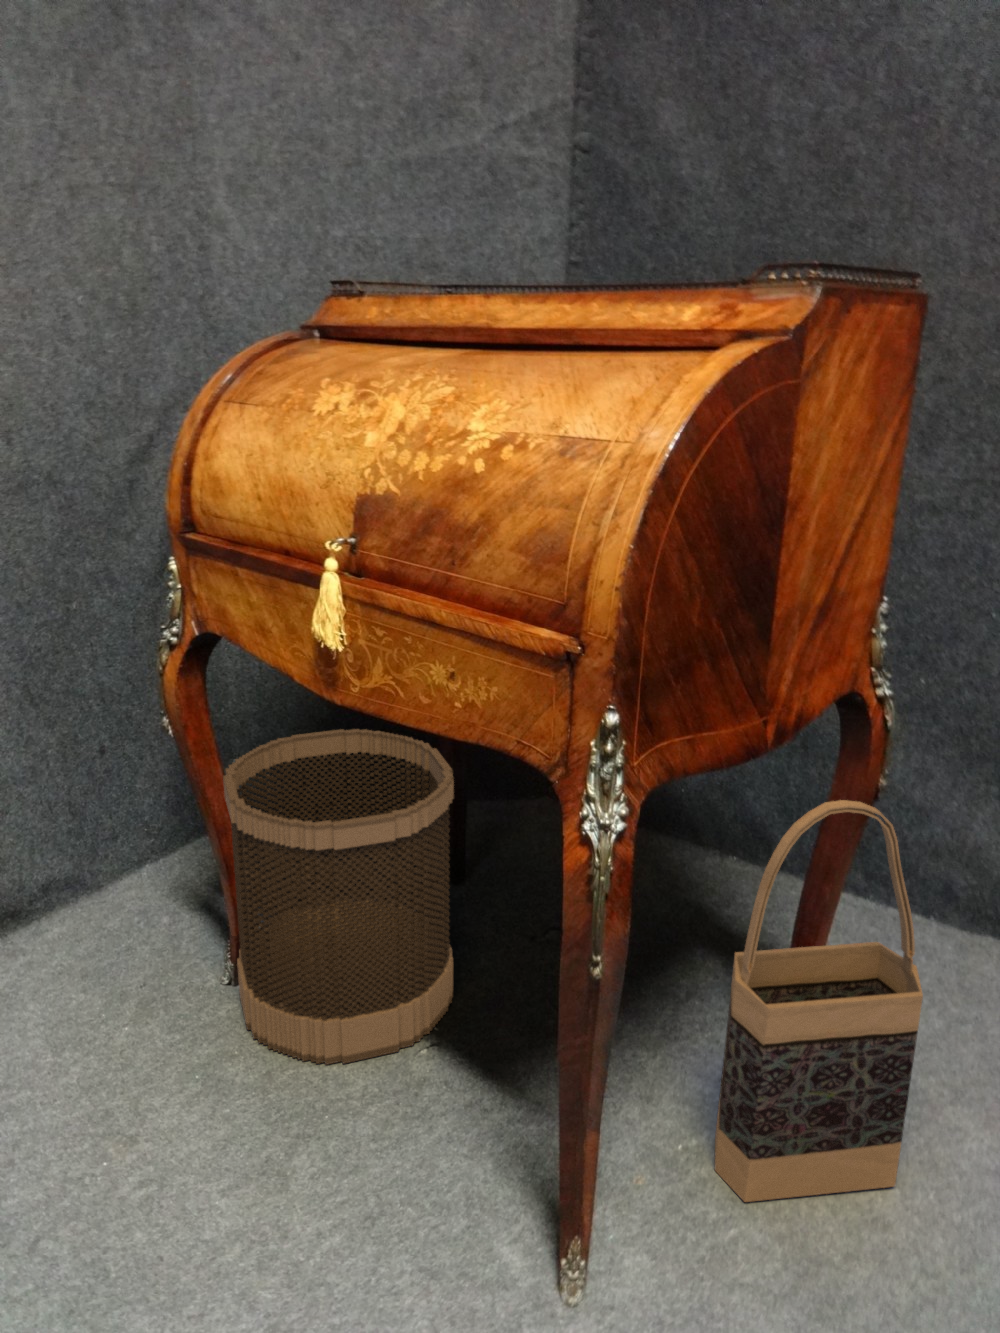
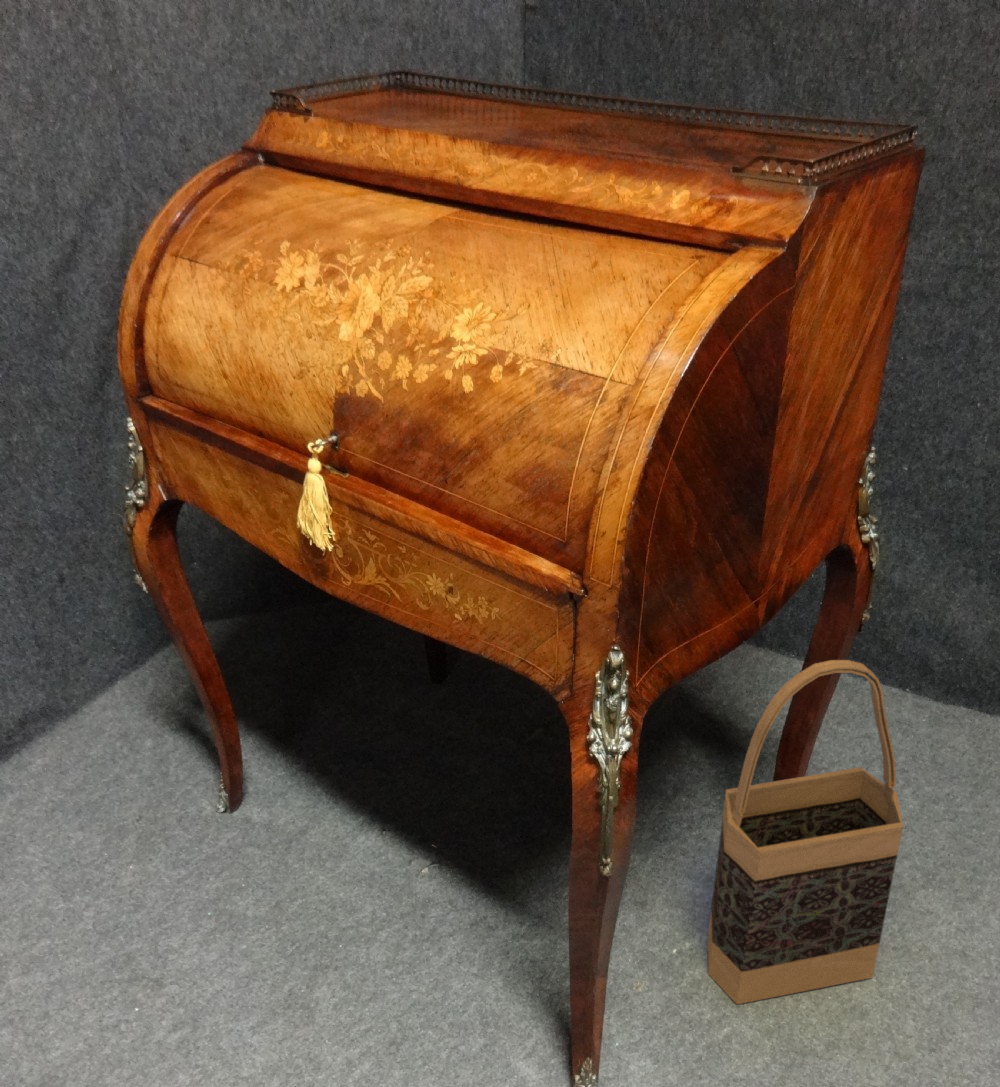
wastebasket: present [223,729,454,1065] -> none [204,554,448,891]

